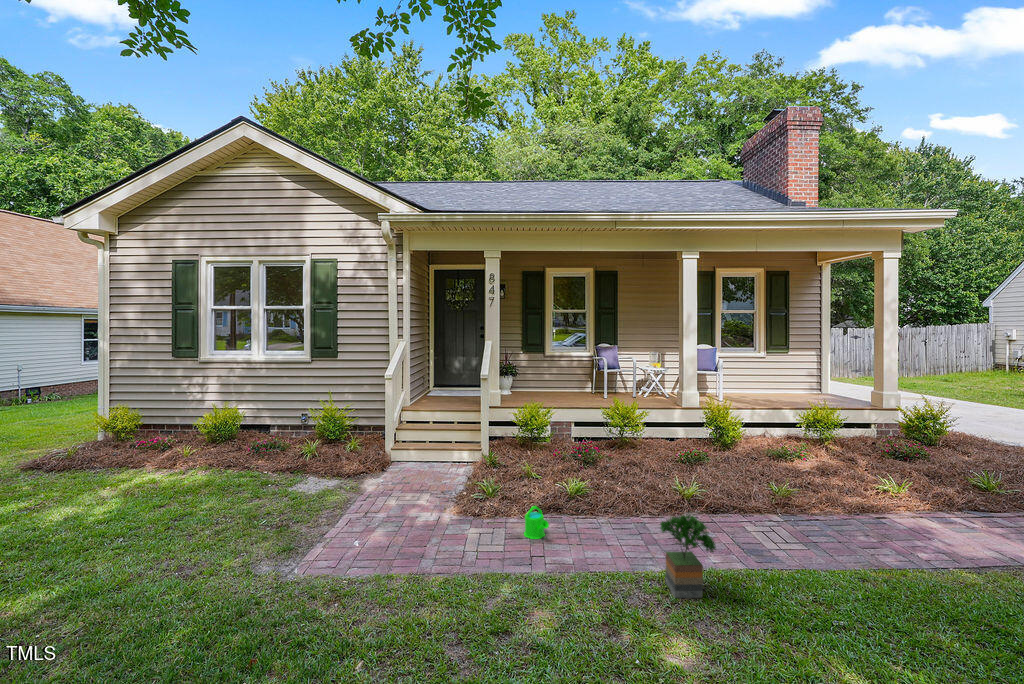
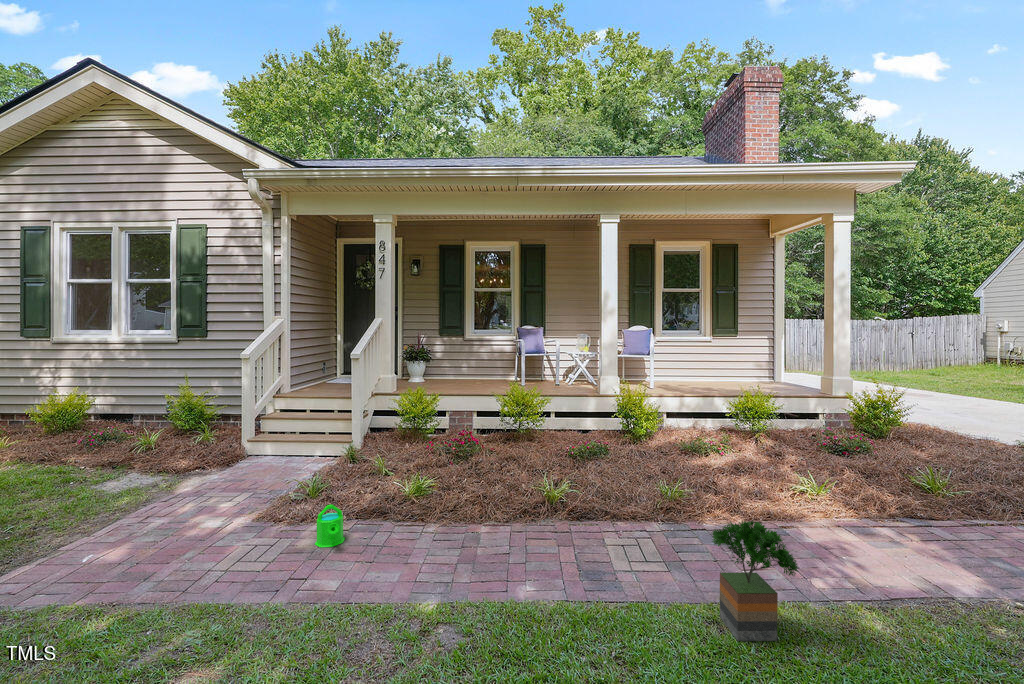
potted tree: present [660,515,716,598] -> present [712,520,799,641]

